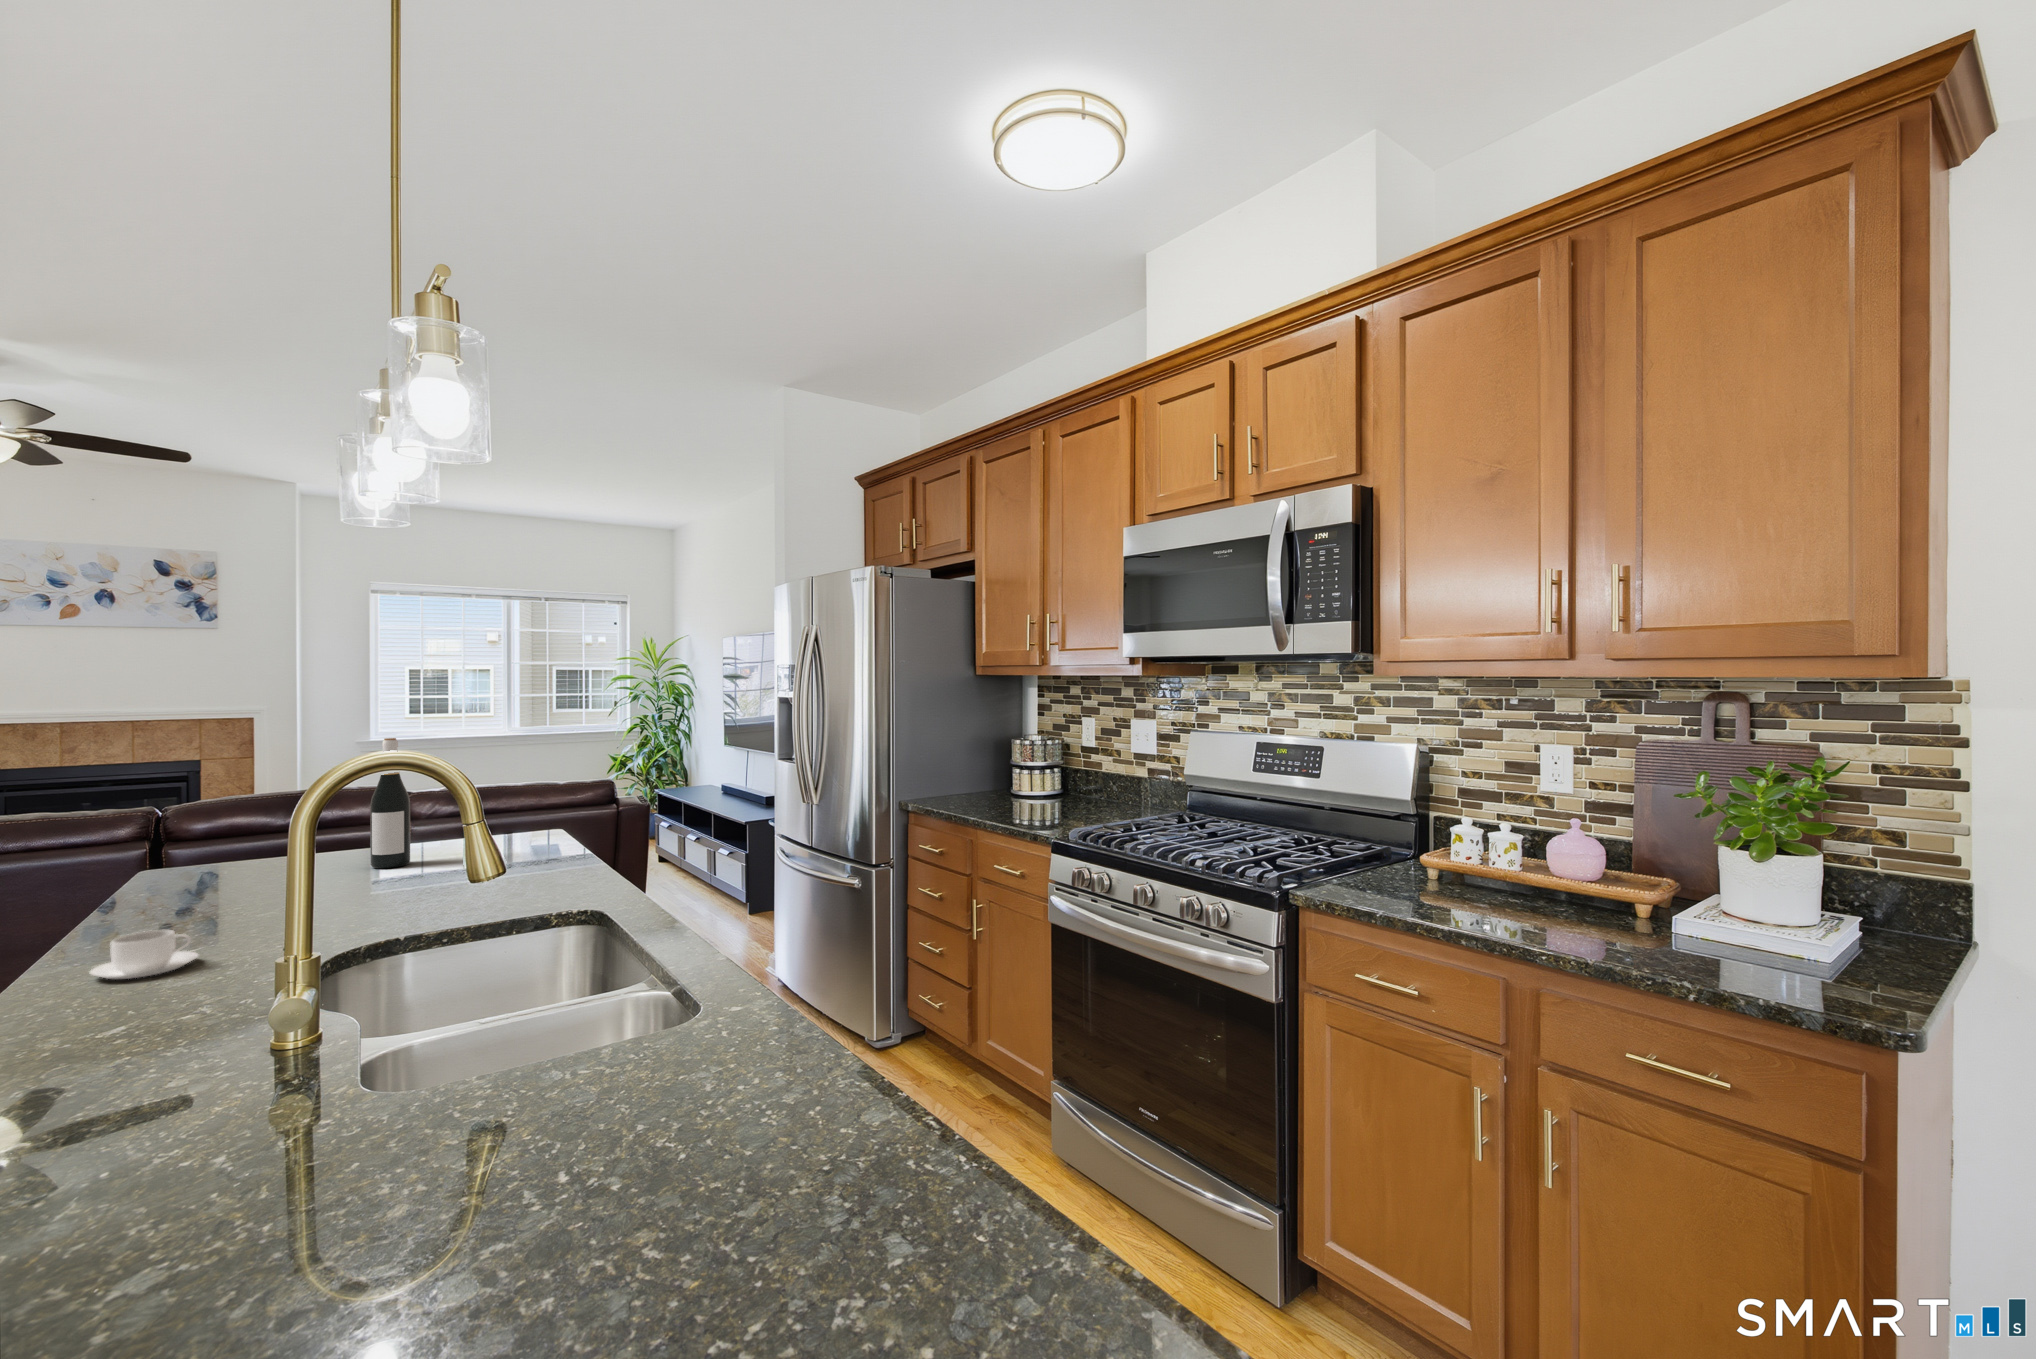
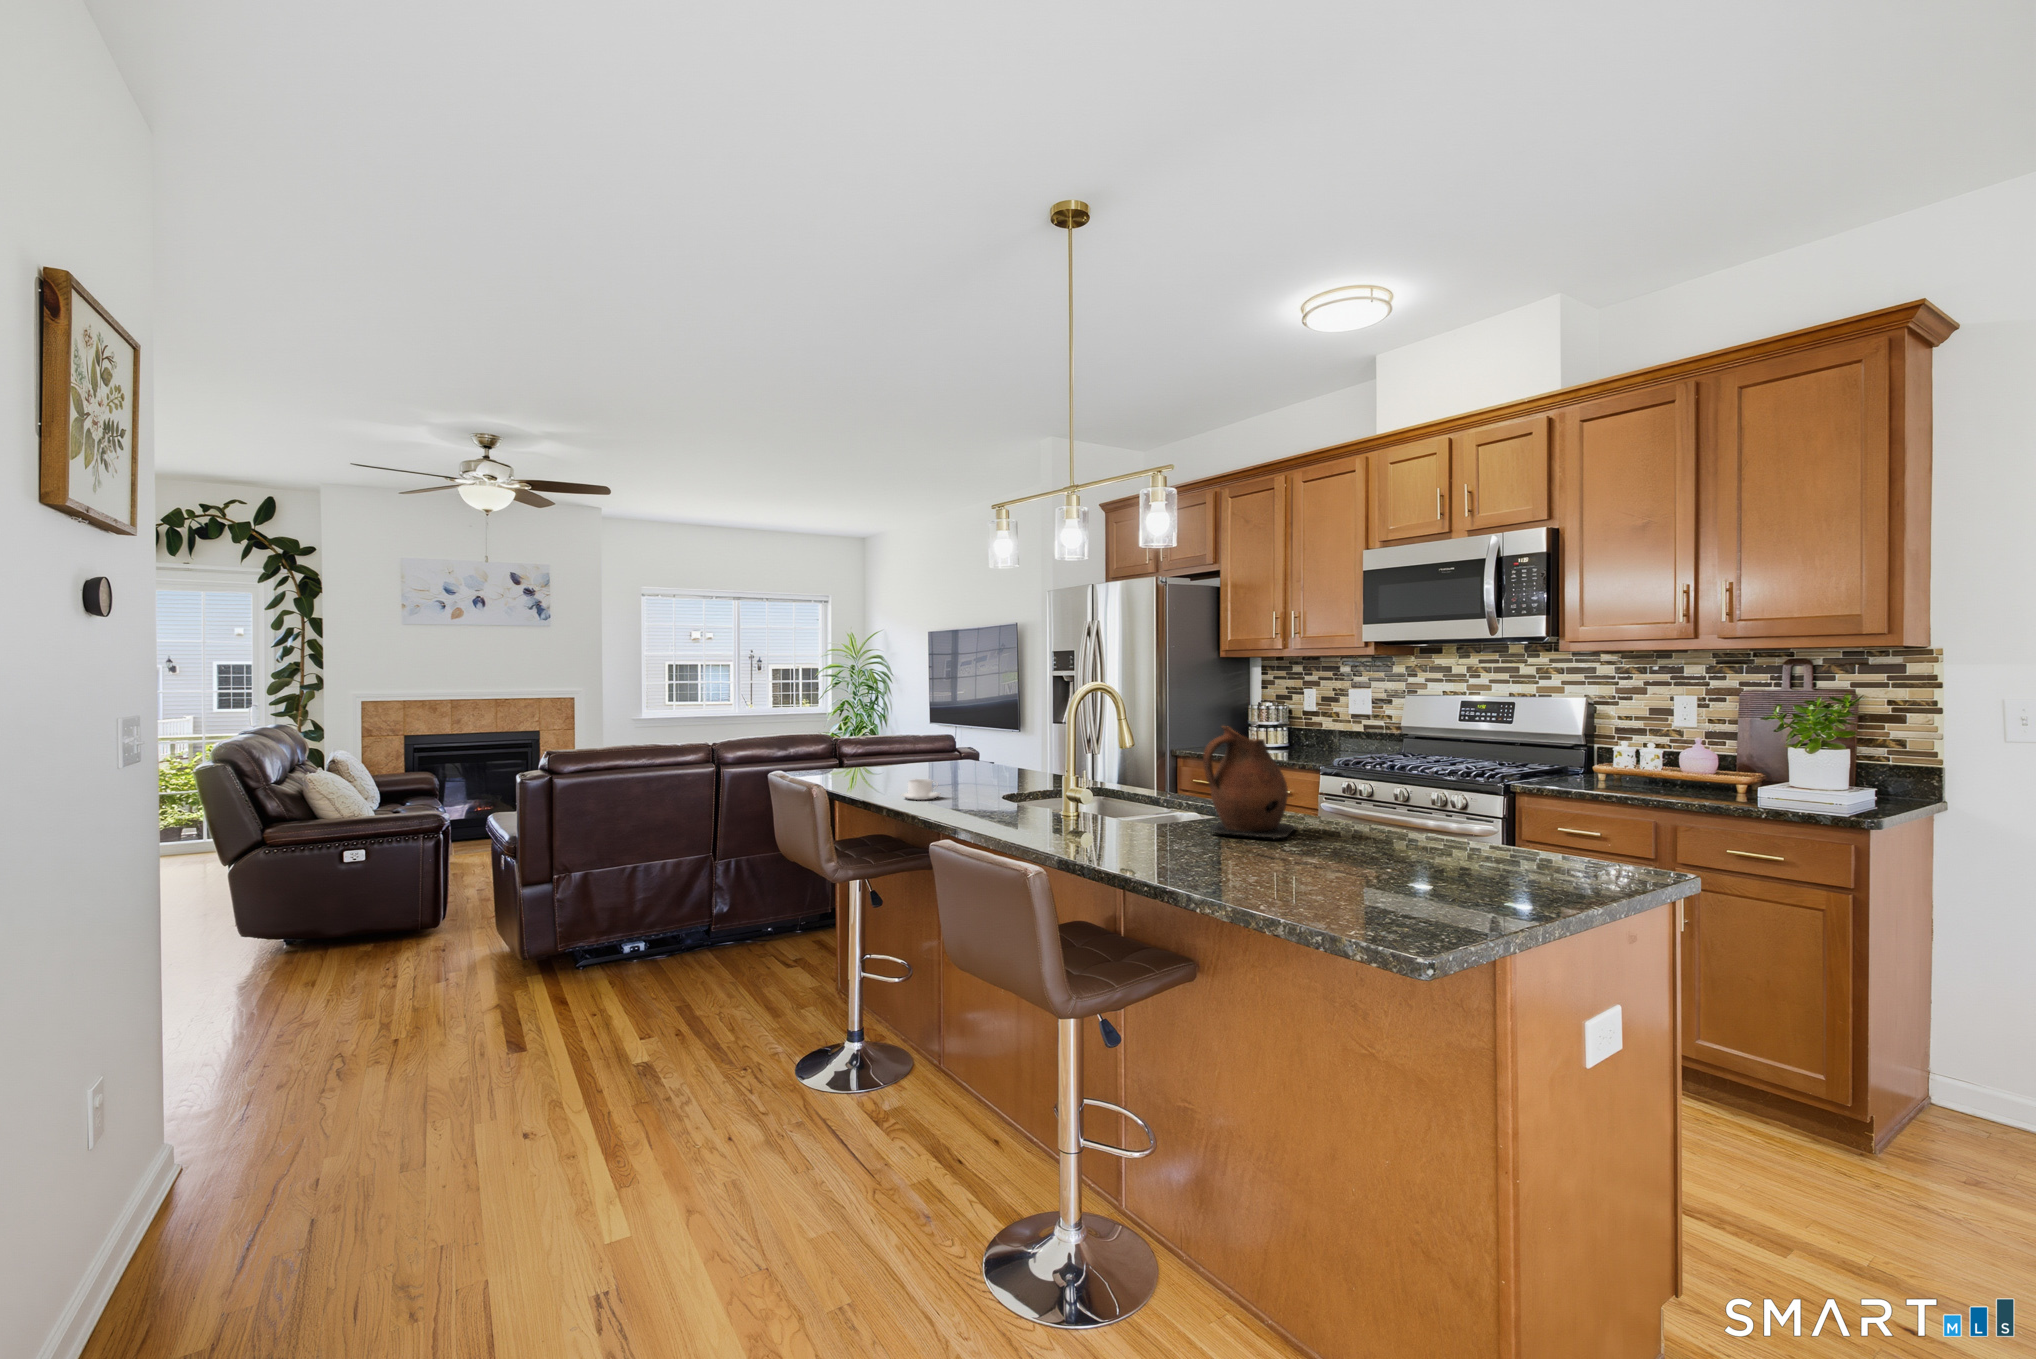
wine bottle: present [370,738,410,868] -> none [907,692,927,772]
ceramic pitcher: none [403,885,687,1216] -> present [1203,726,1297,839]

